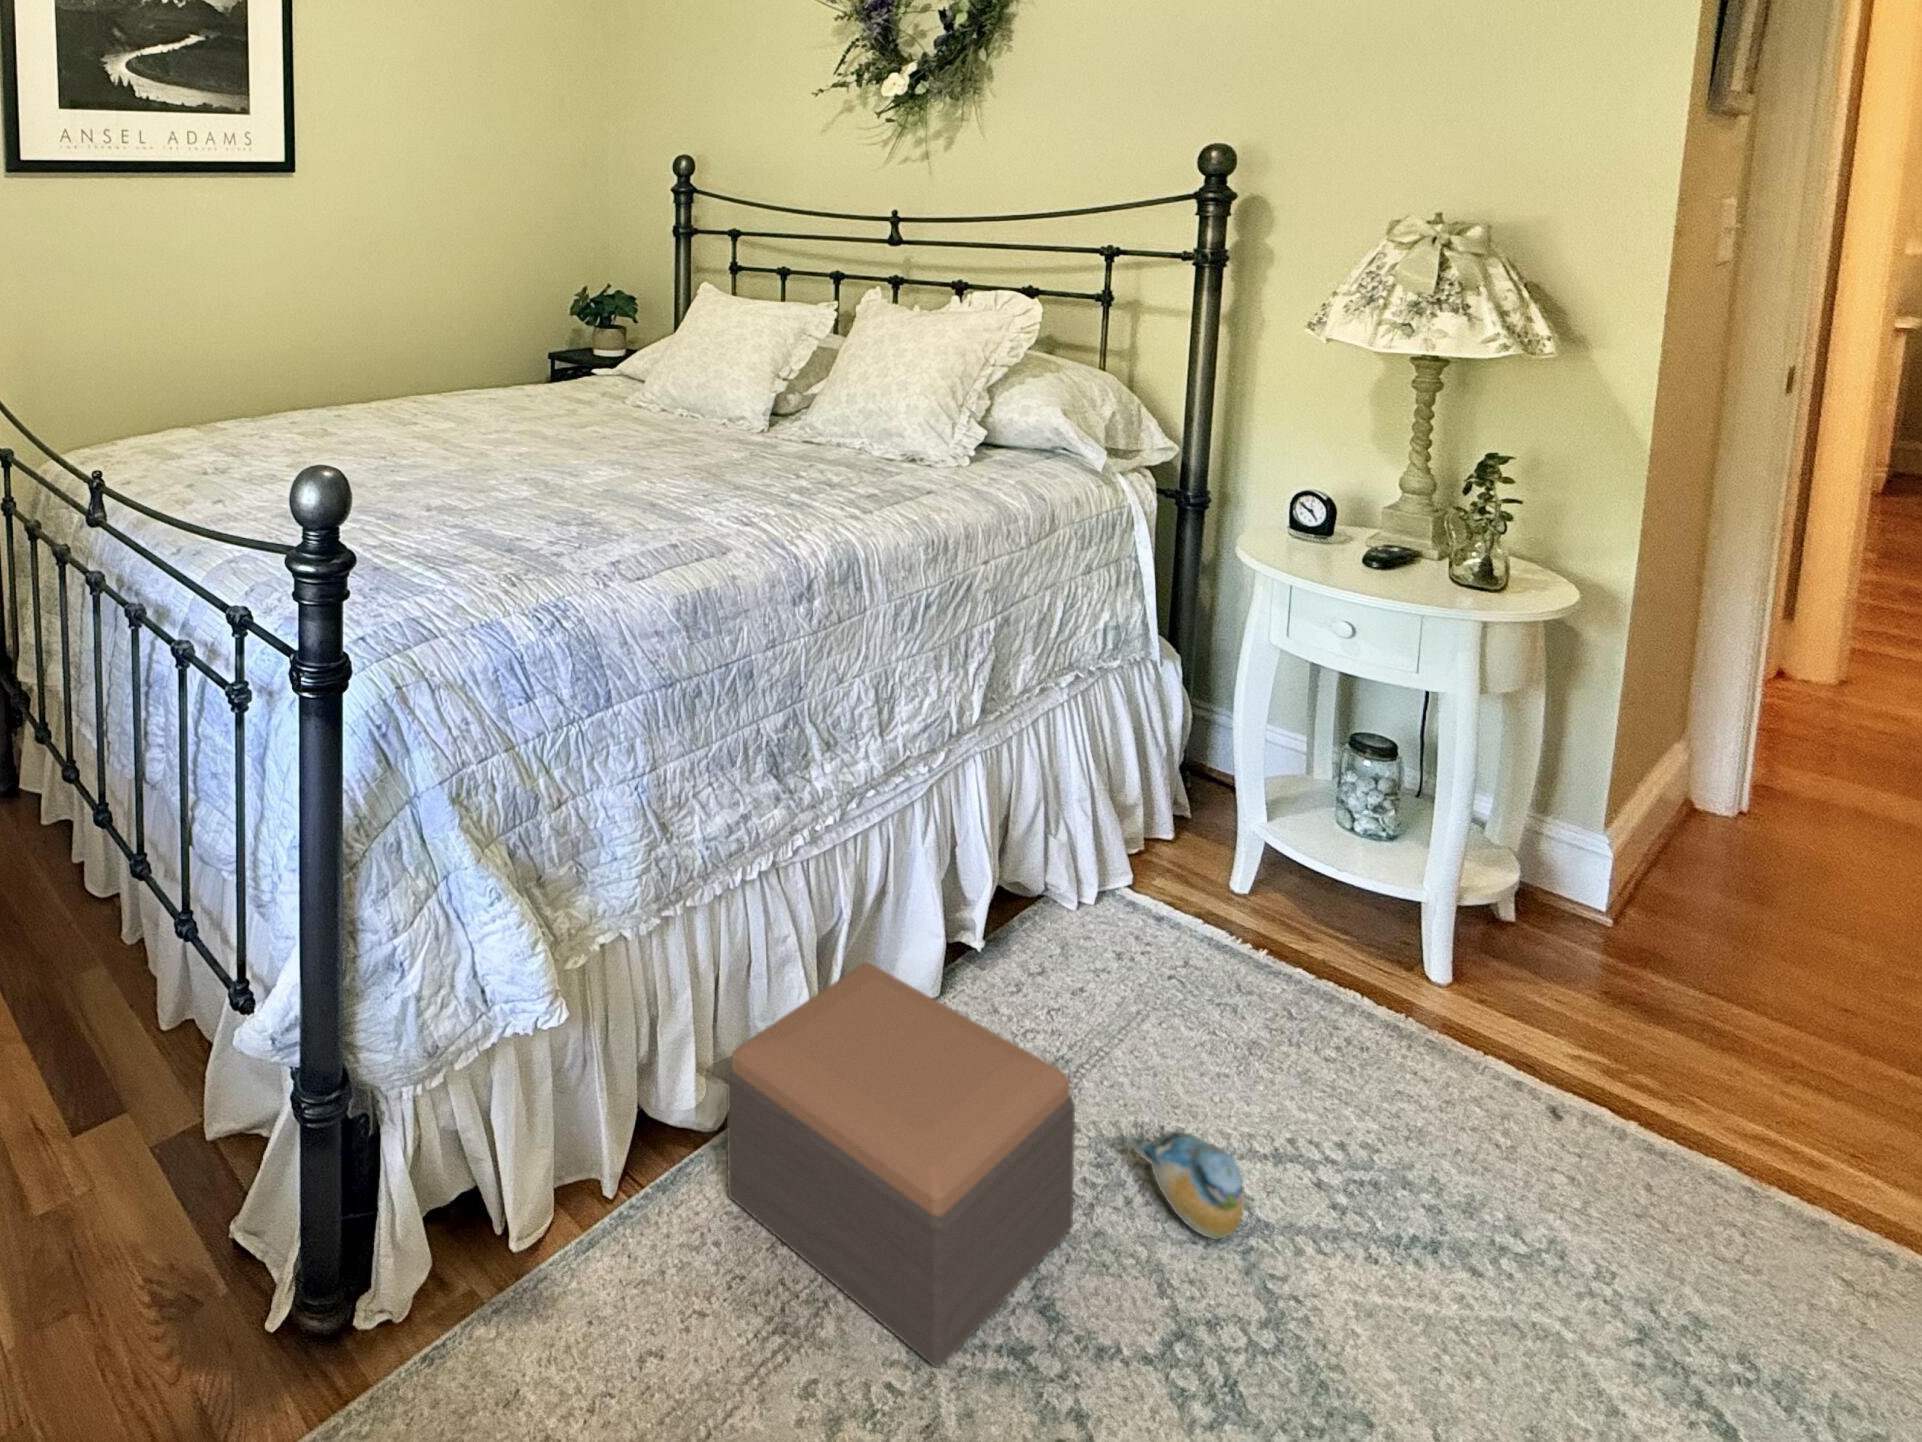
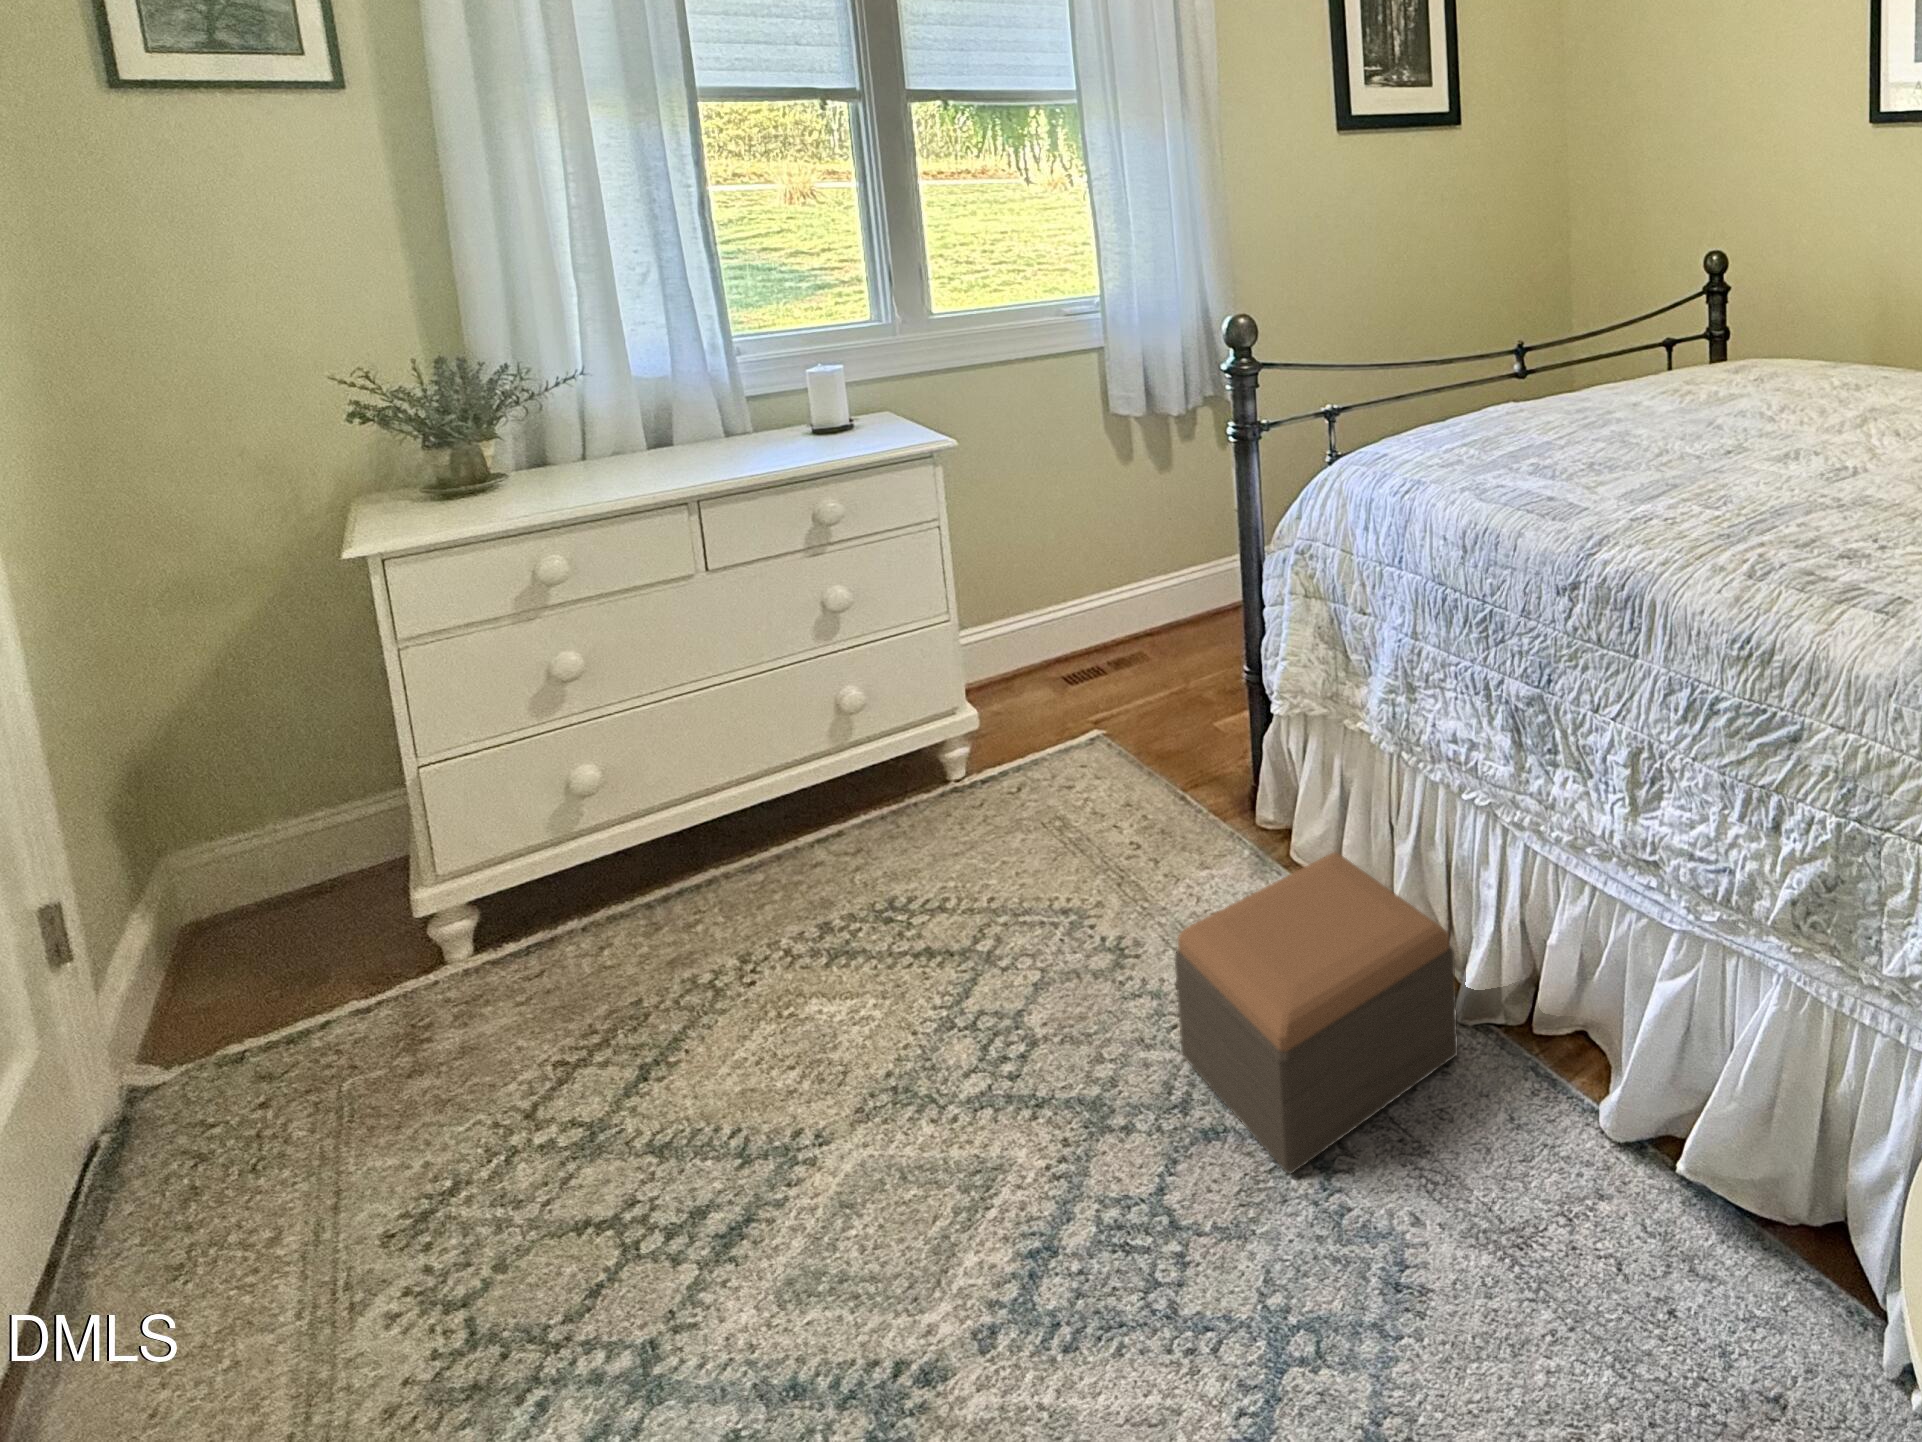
plush toy: present [1126,1131,1244,1239] -> none [1224,1203,1374,1316]

